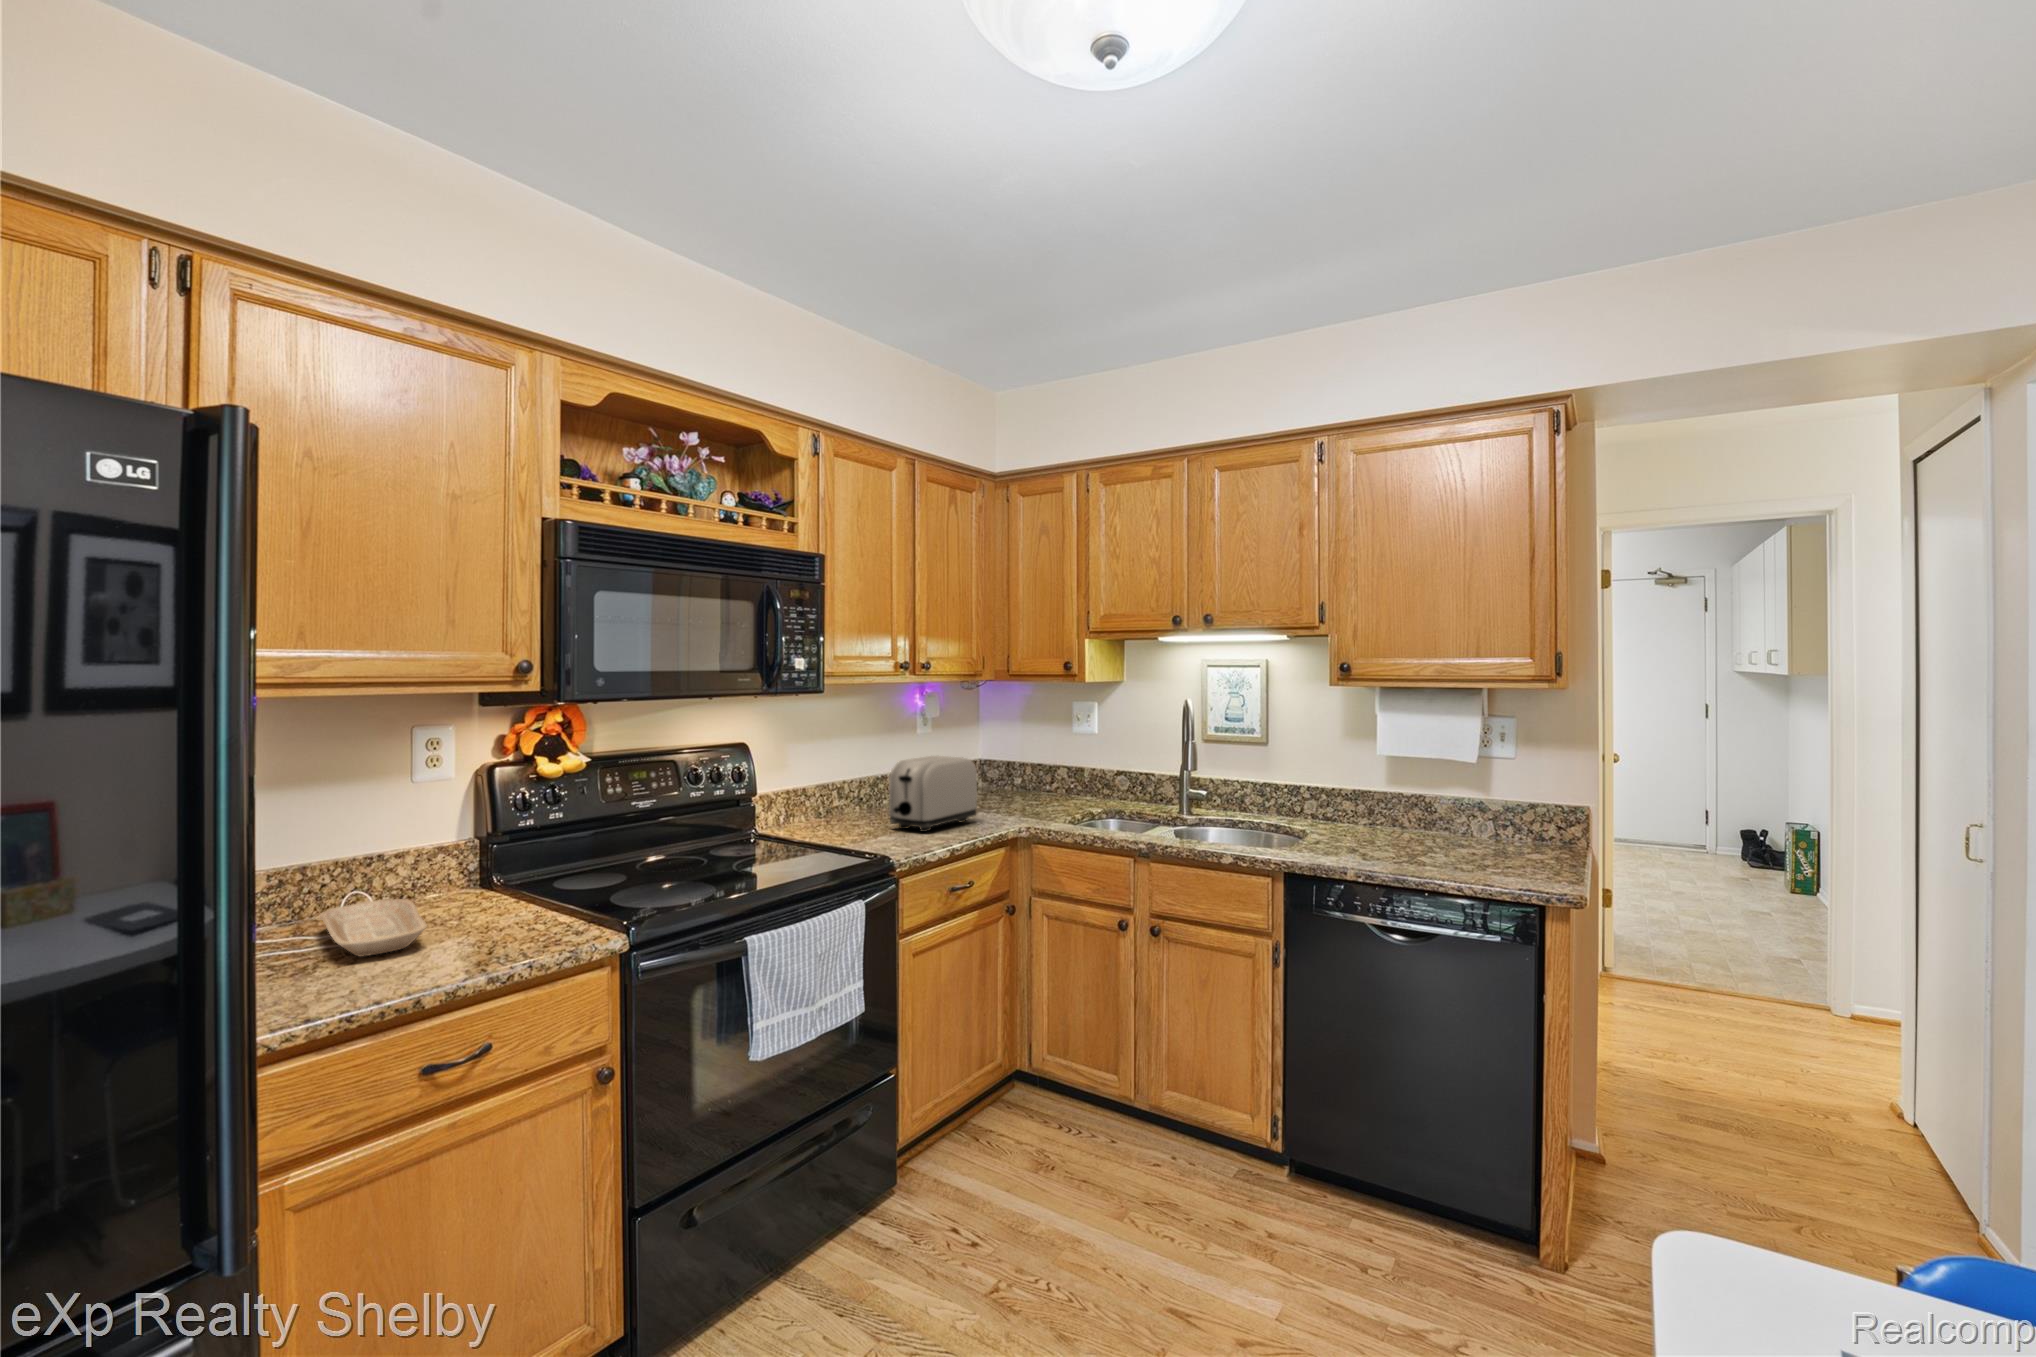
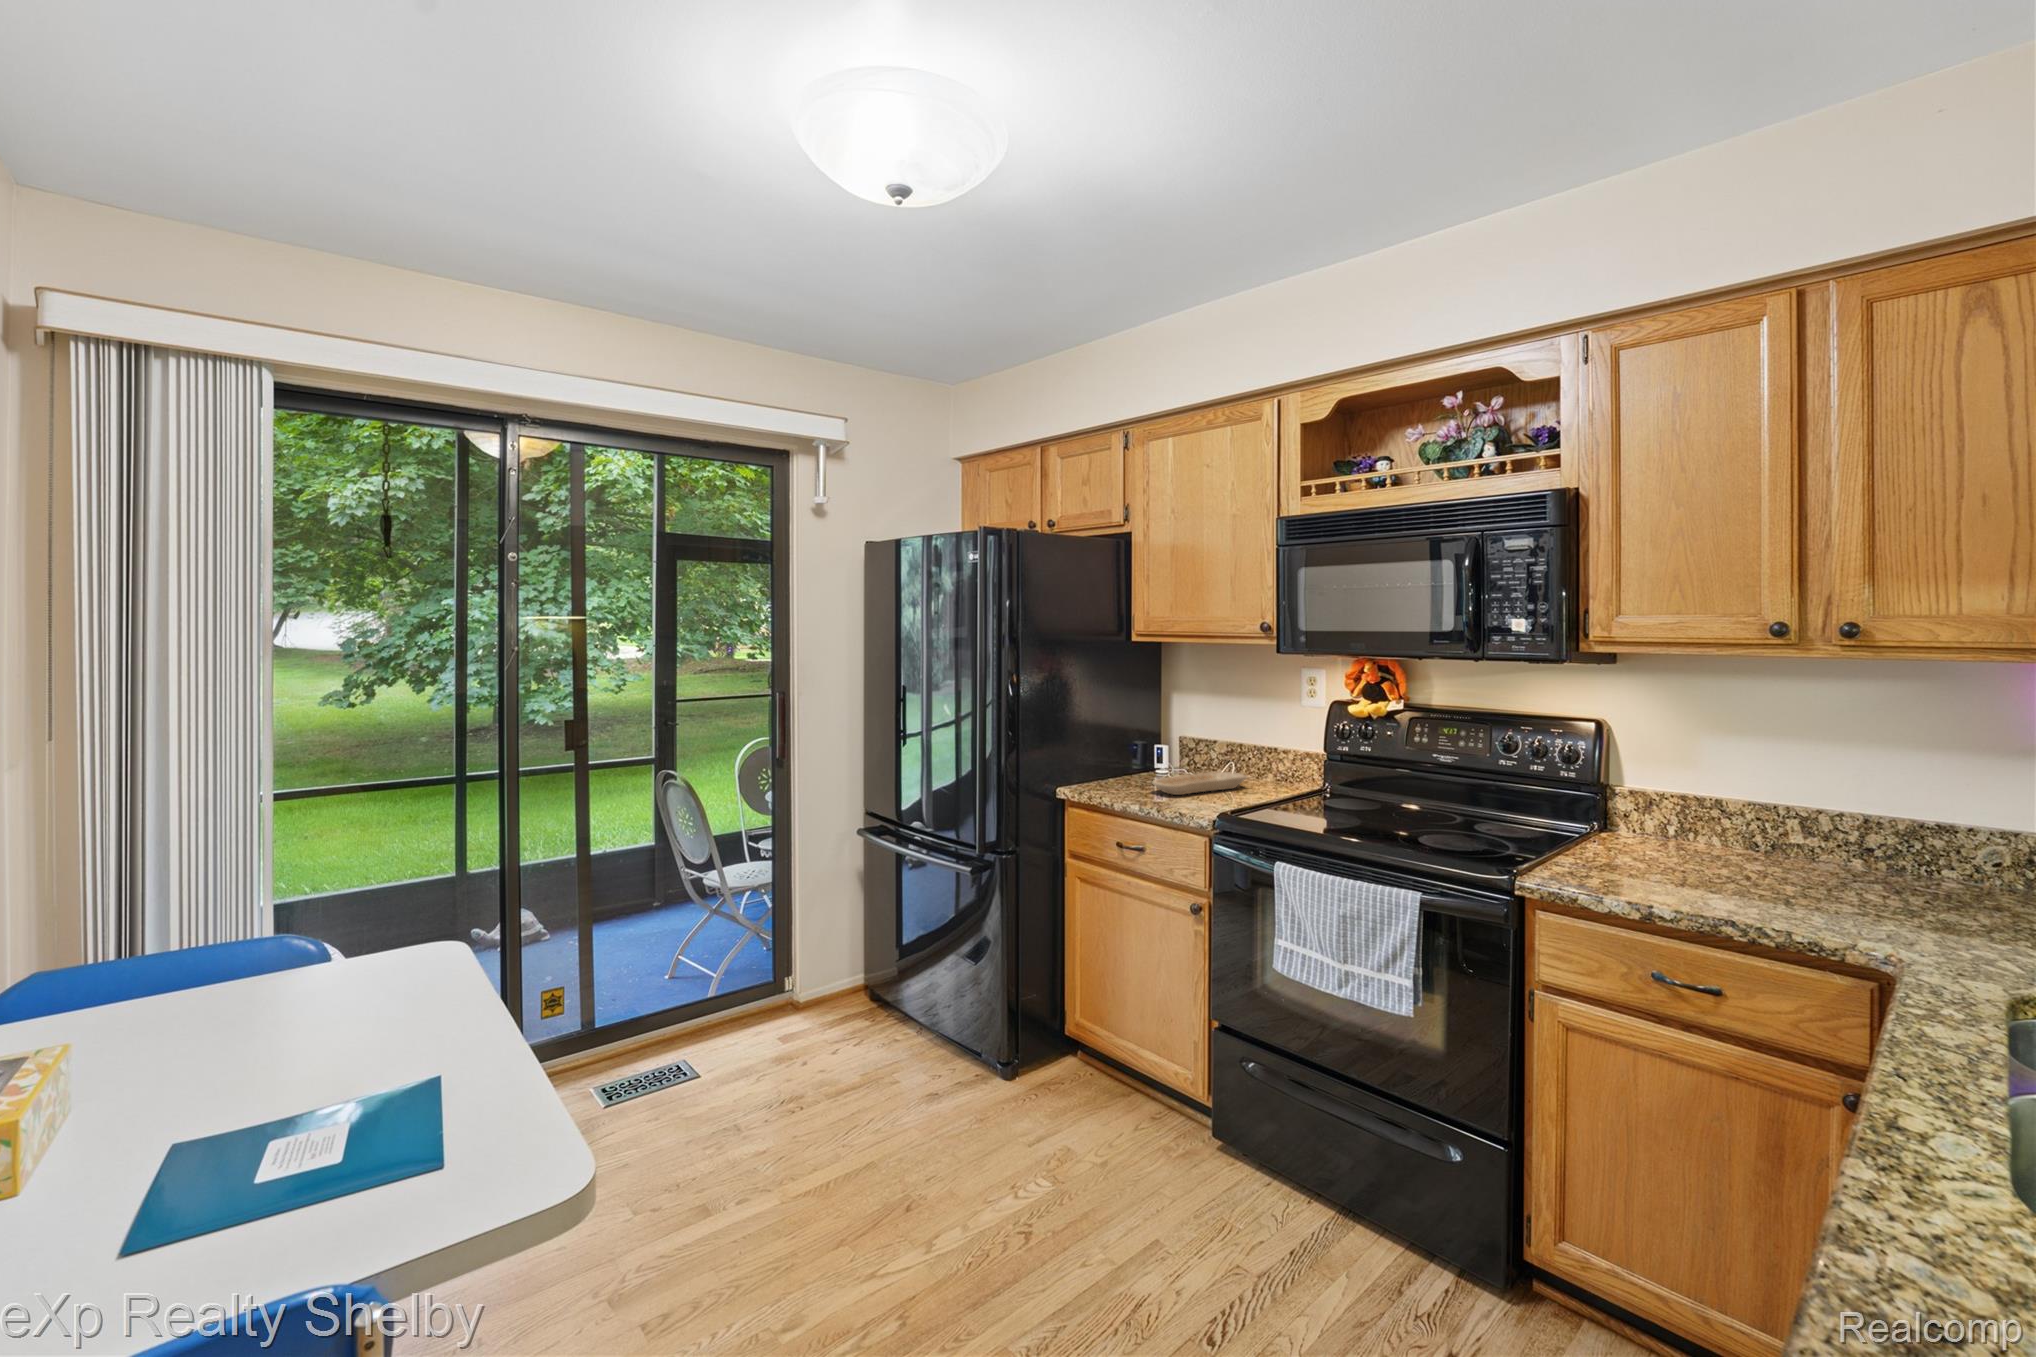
toaster: present [889,756,977,832] -> none [1751,783,1976,933]

